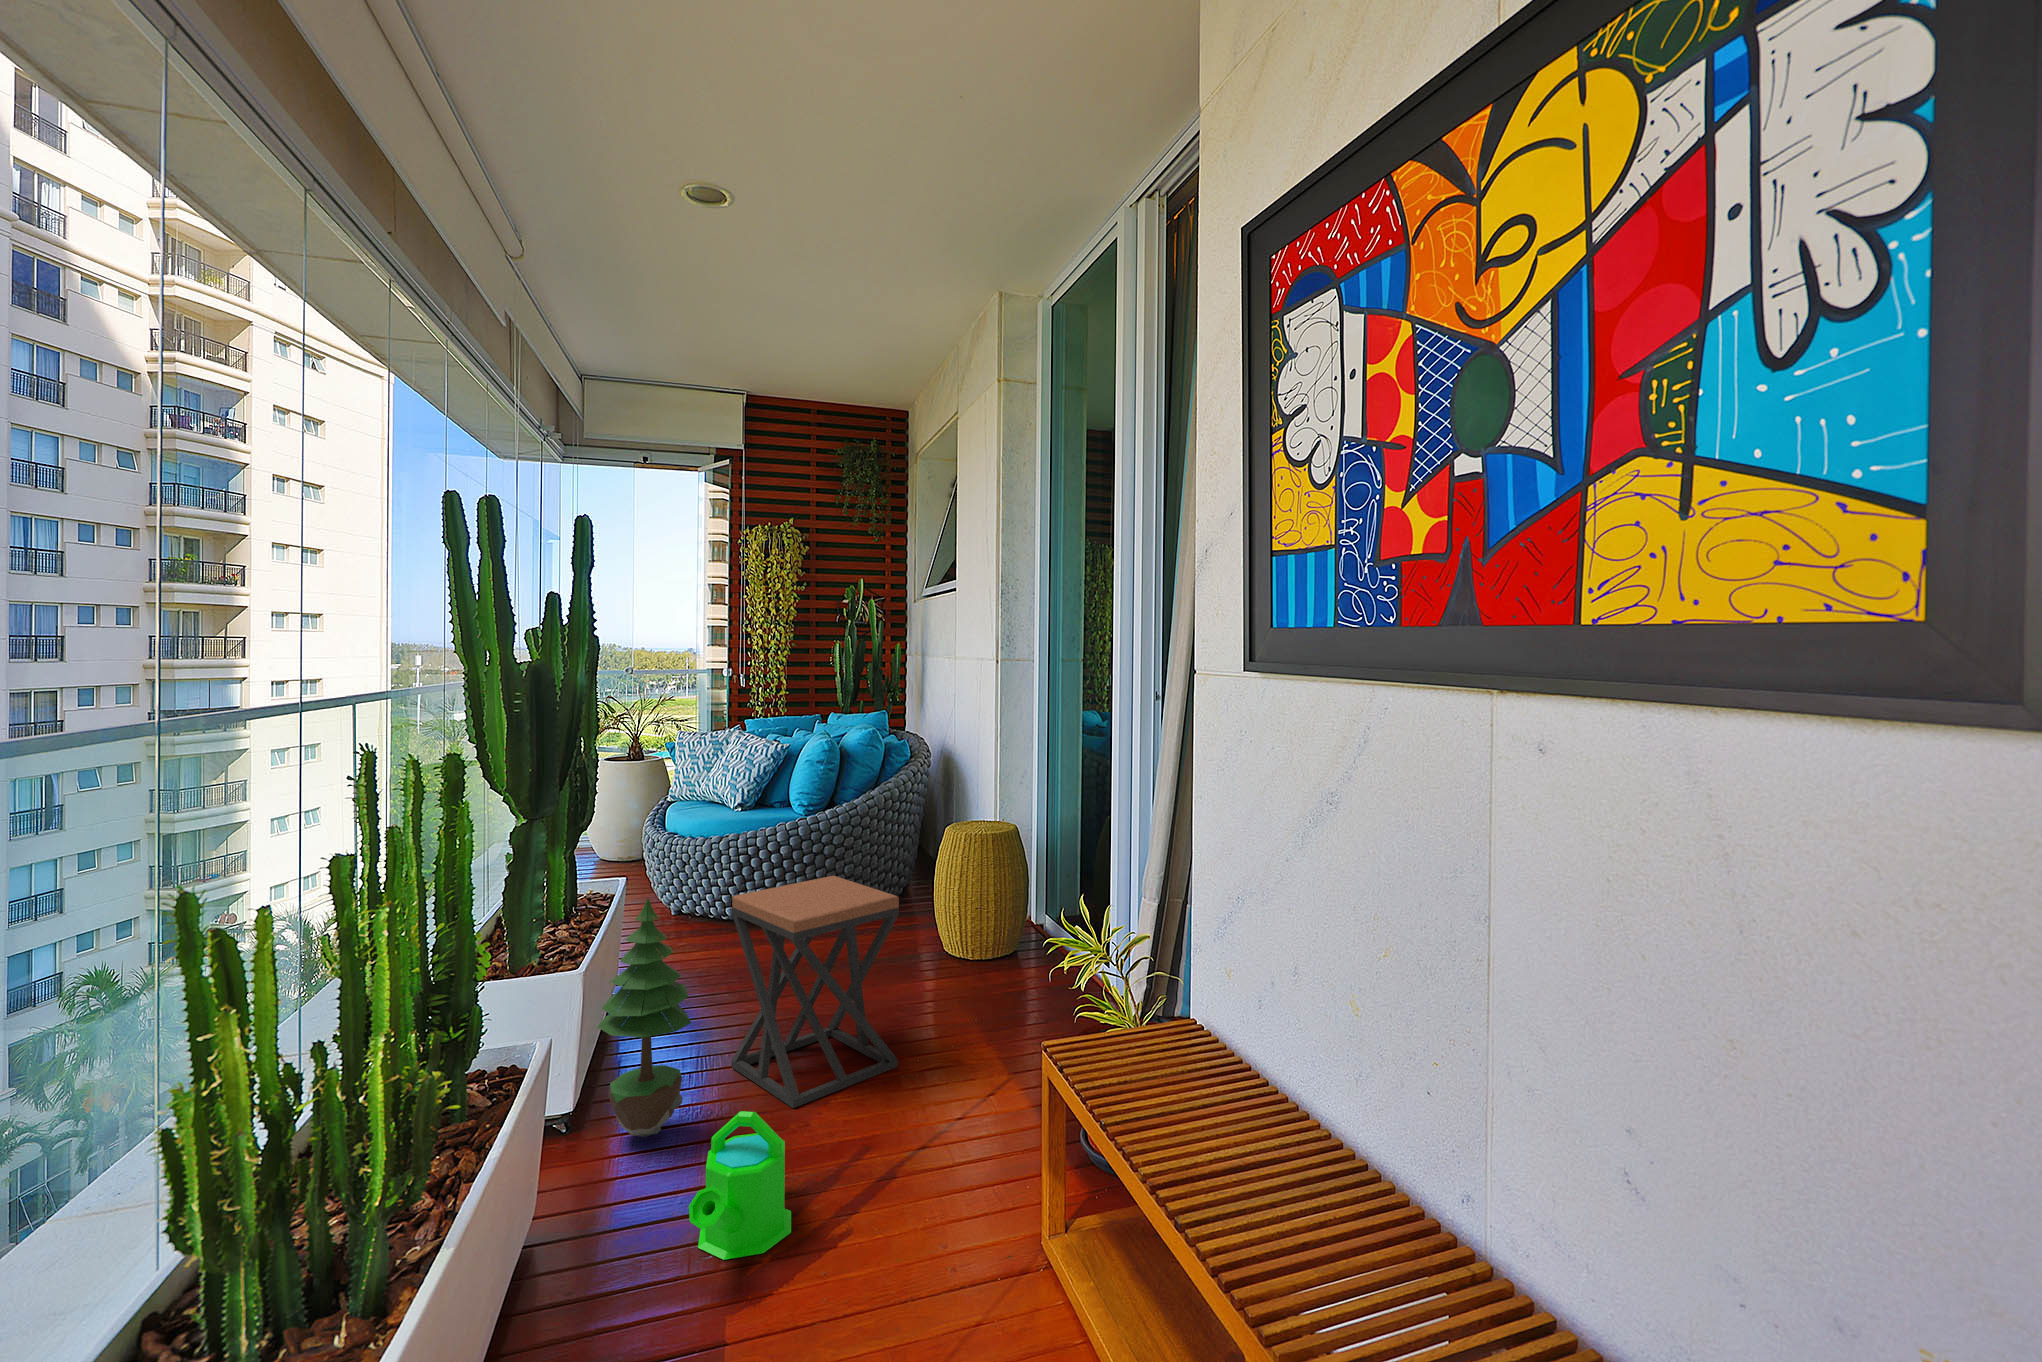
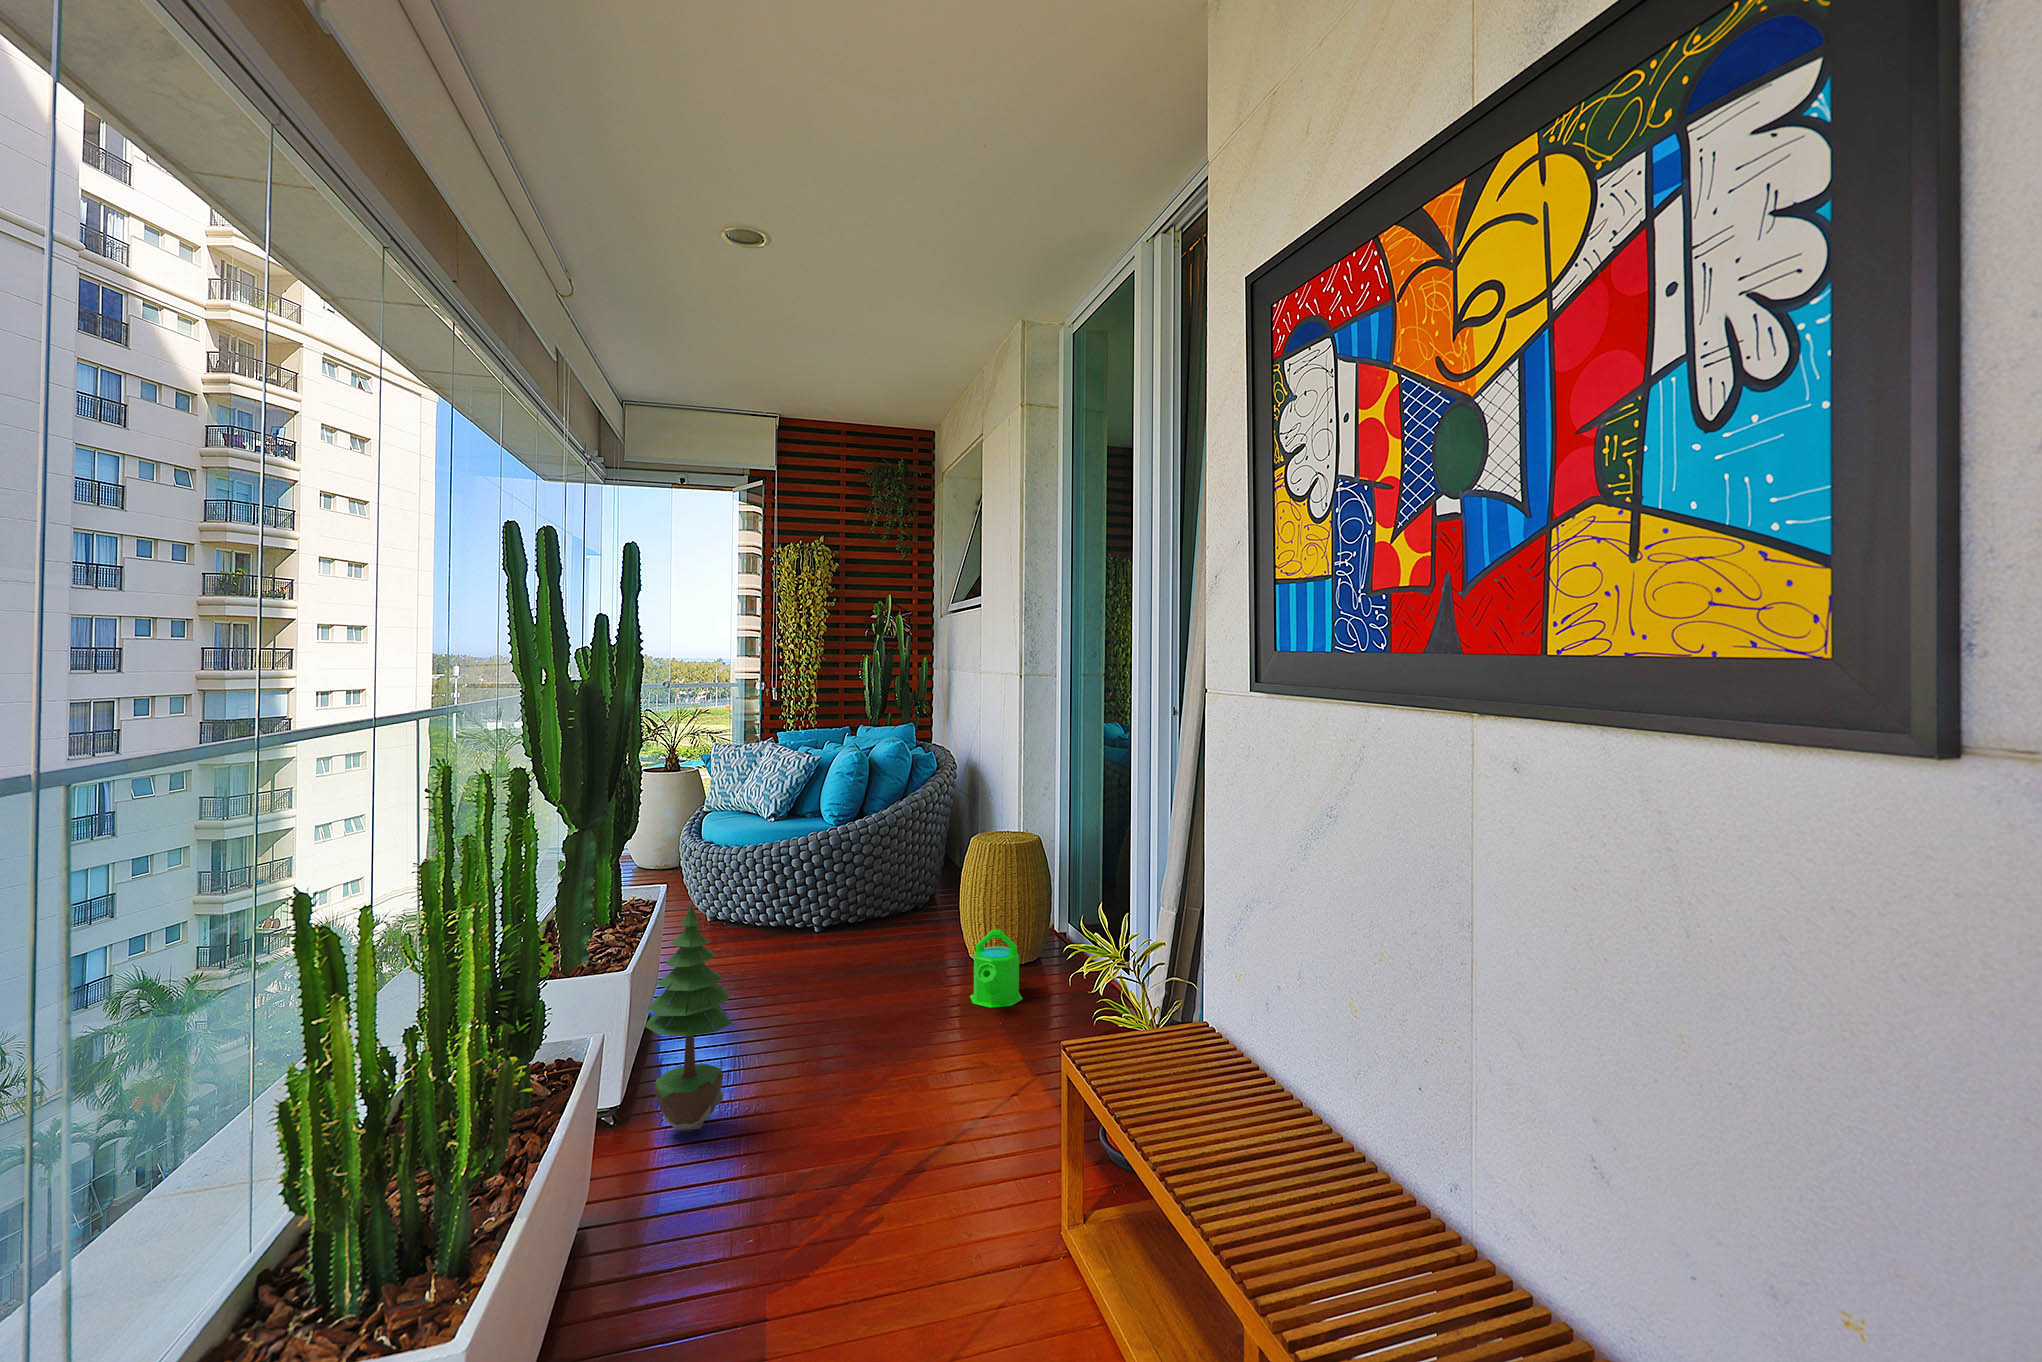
stool: present [732,876,899,1108] -> none [768,885,928,1107]
watering can: present [689,1111,791,1260] -> present [970,929,1023,1008]

